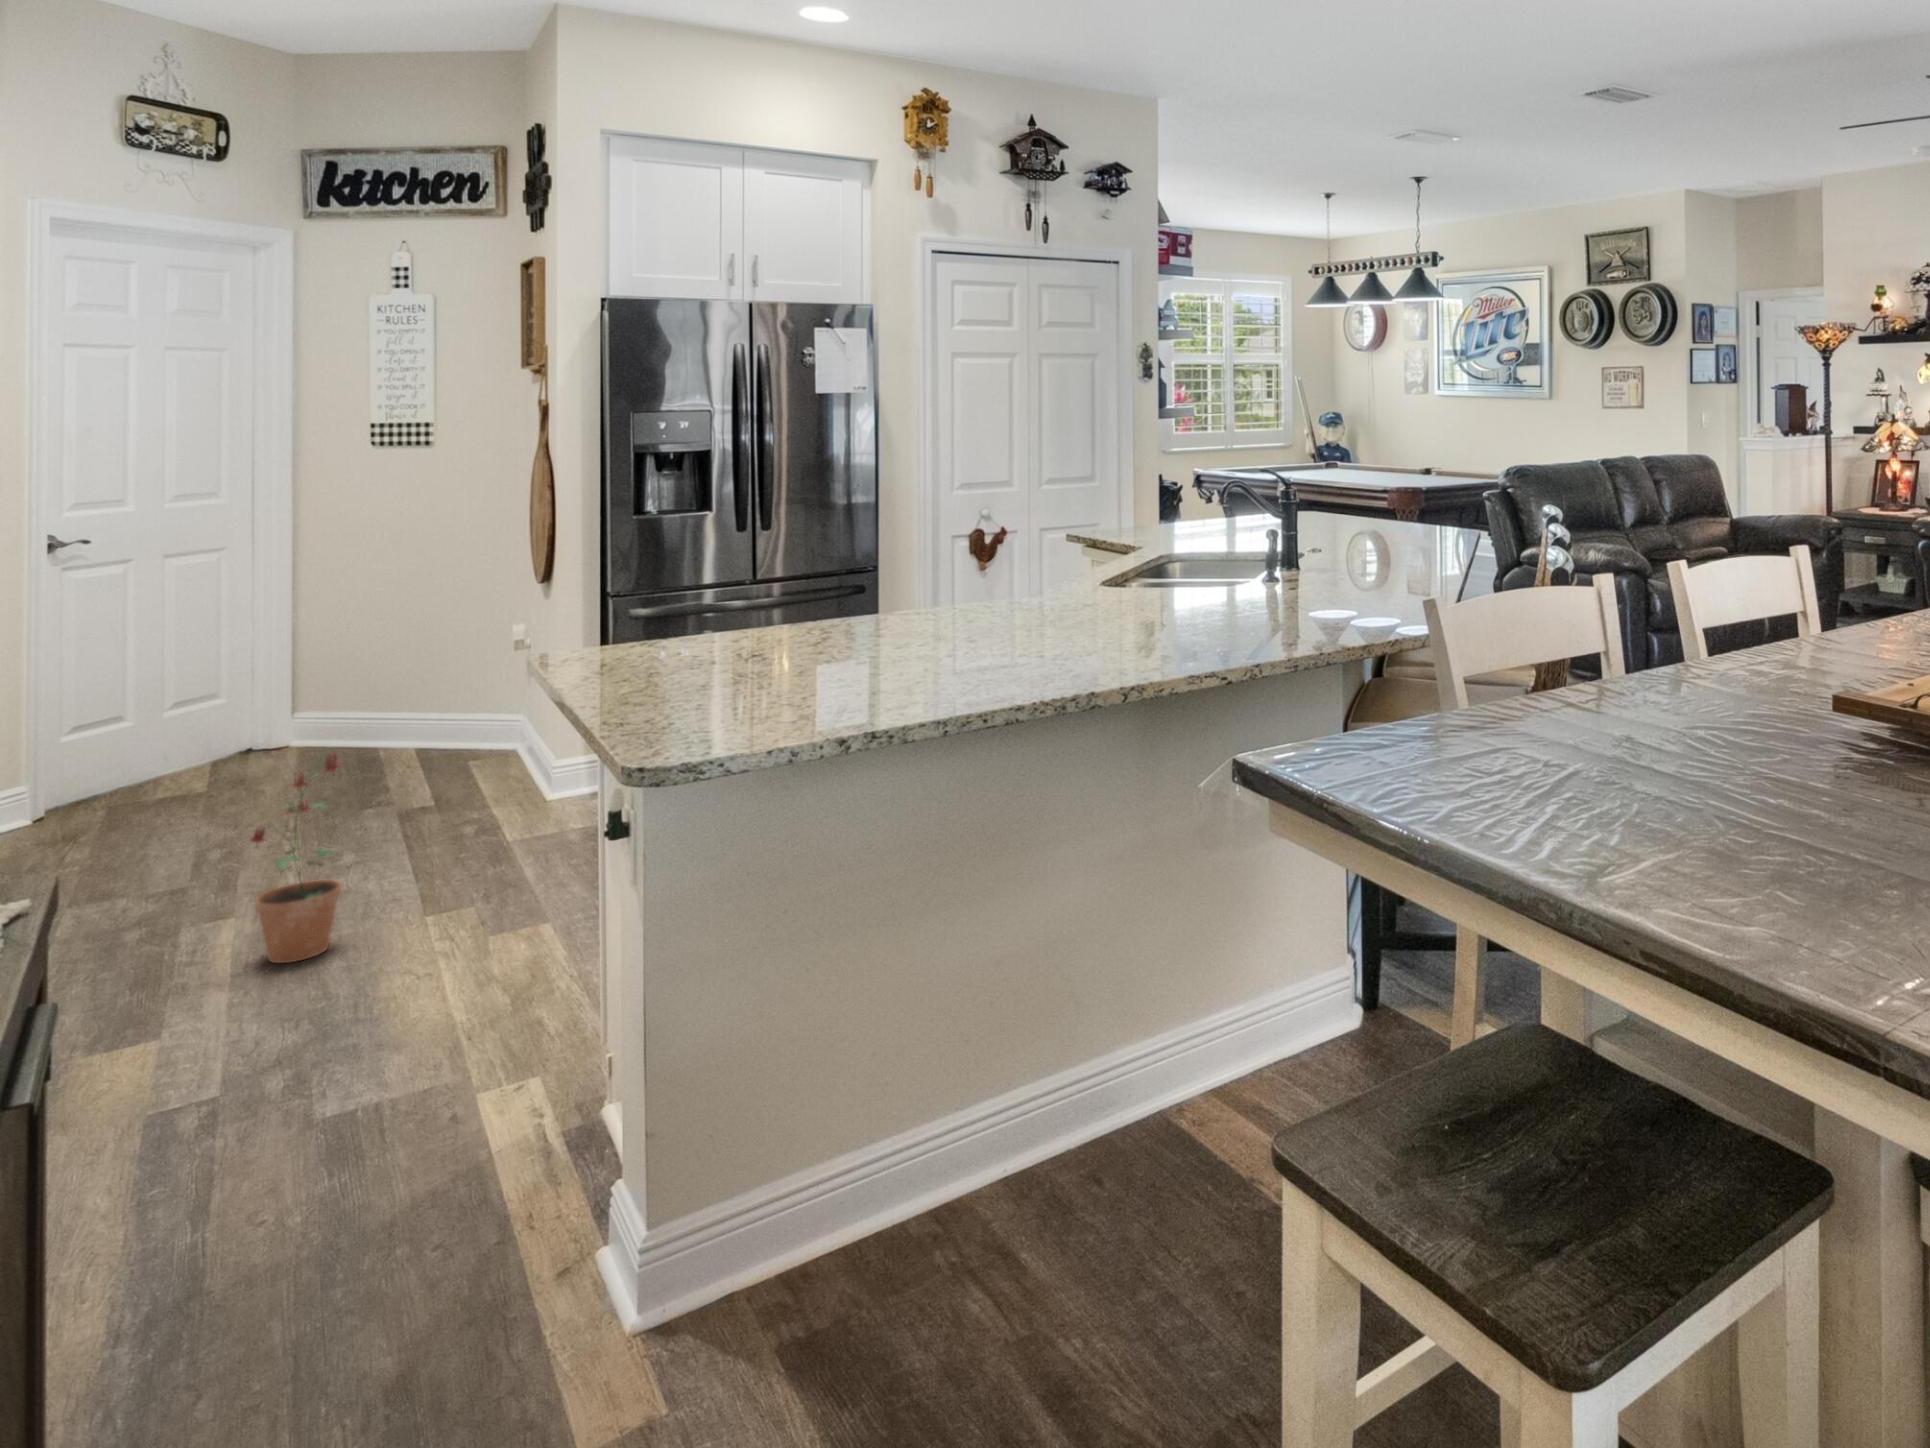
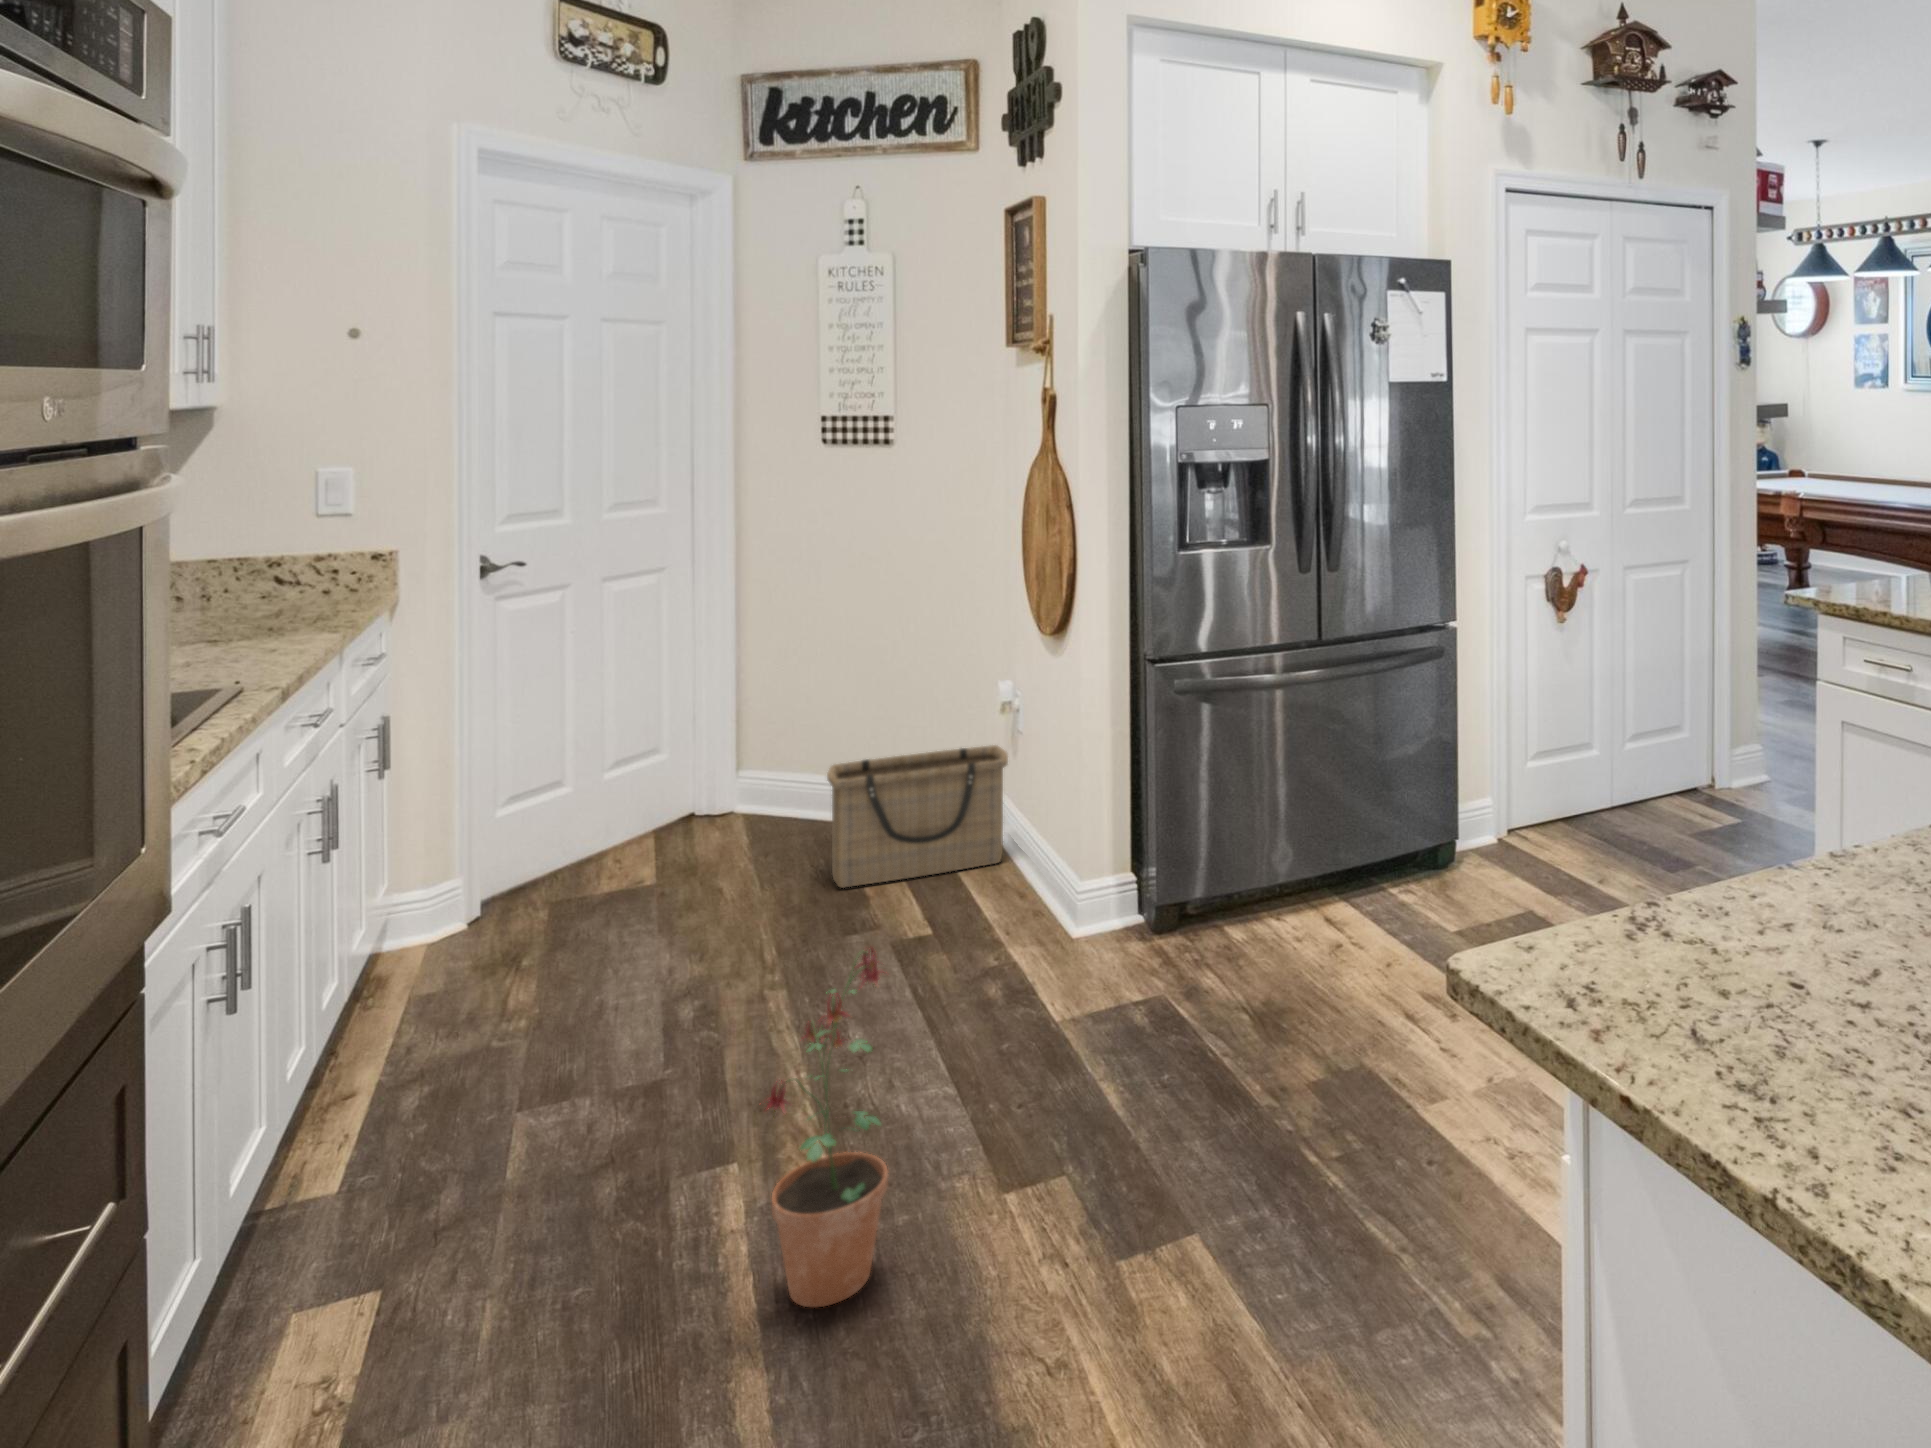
basket: none [362,676,523,783] -> present [827,745,1008,887]

